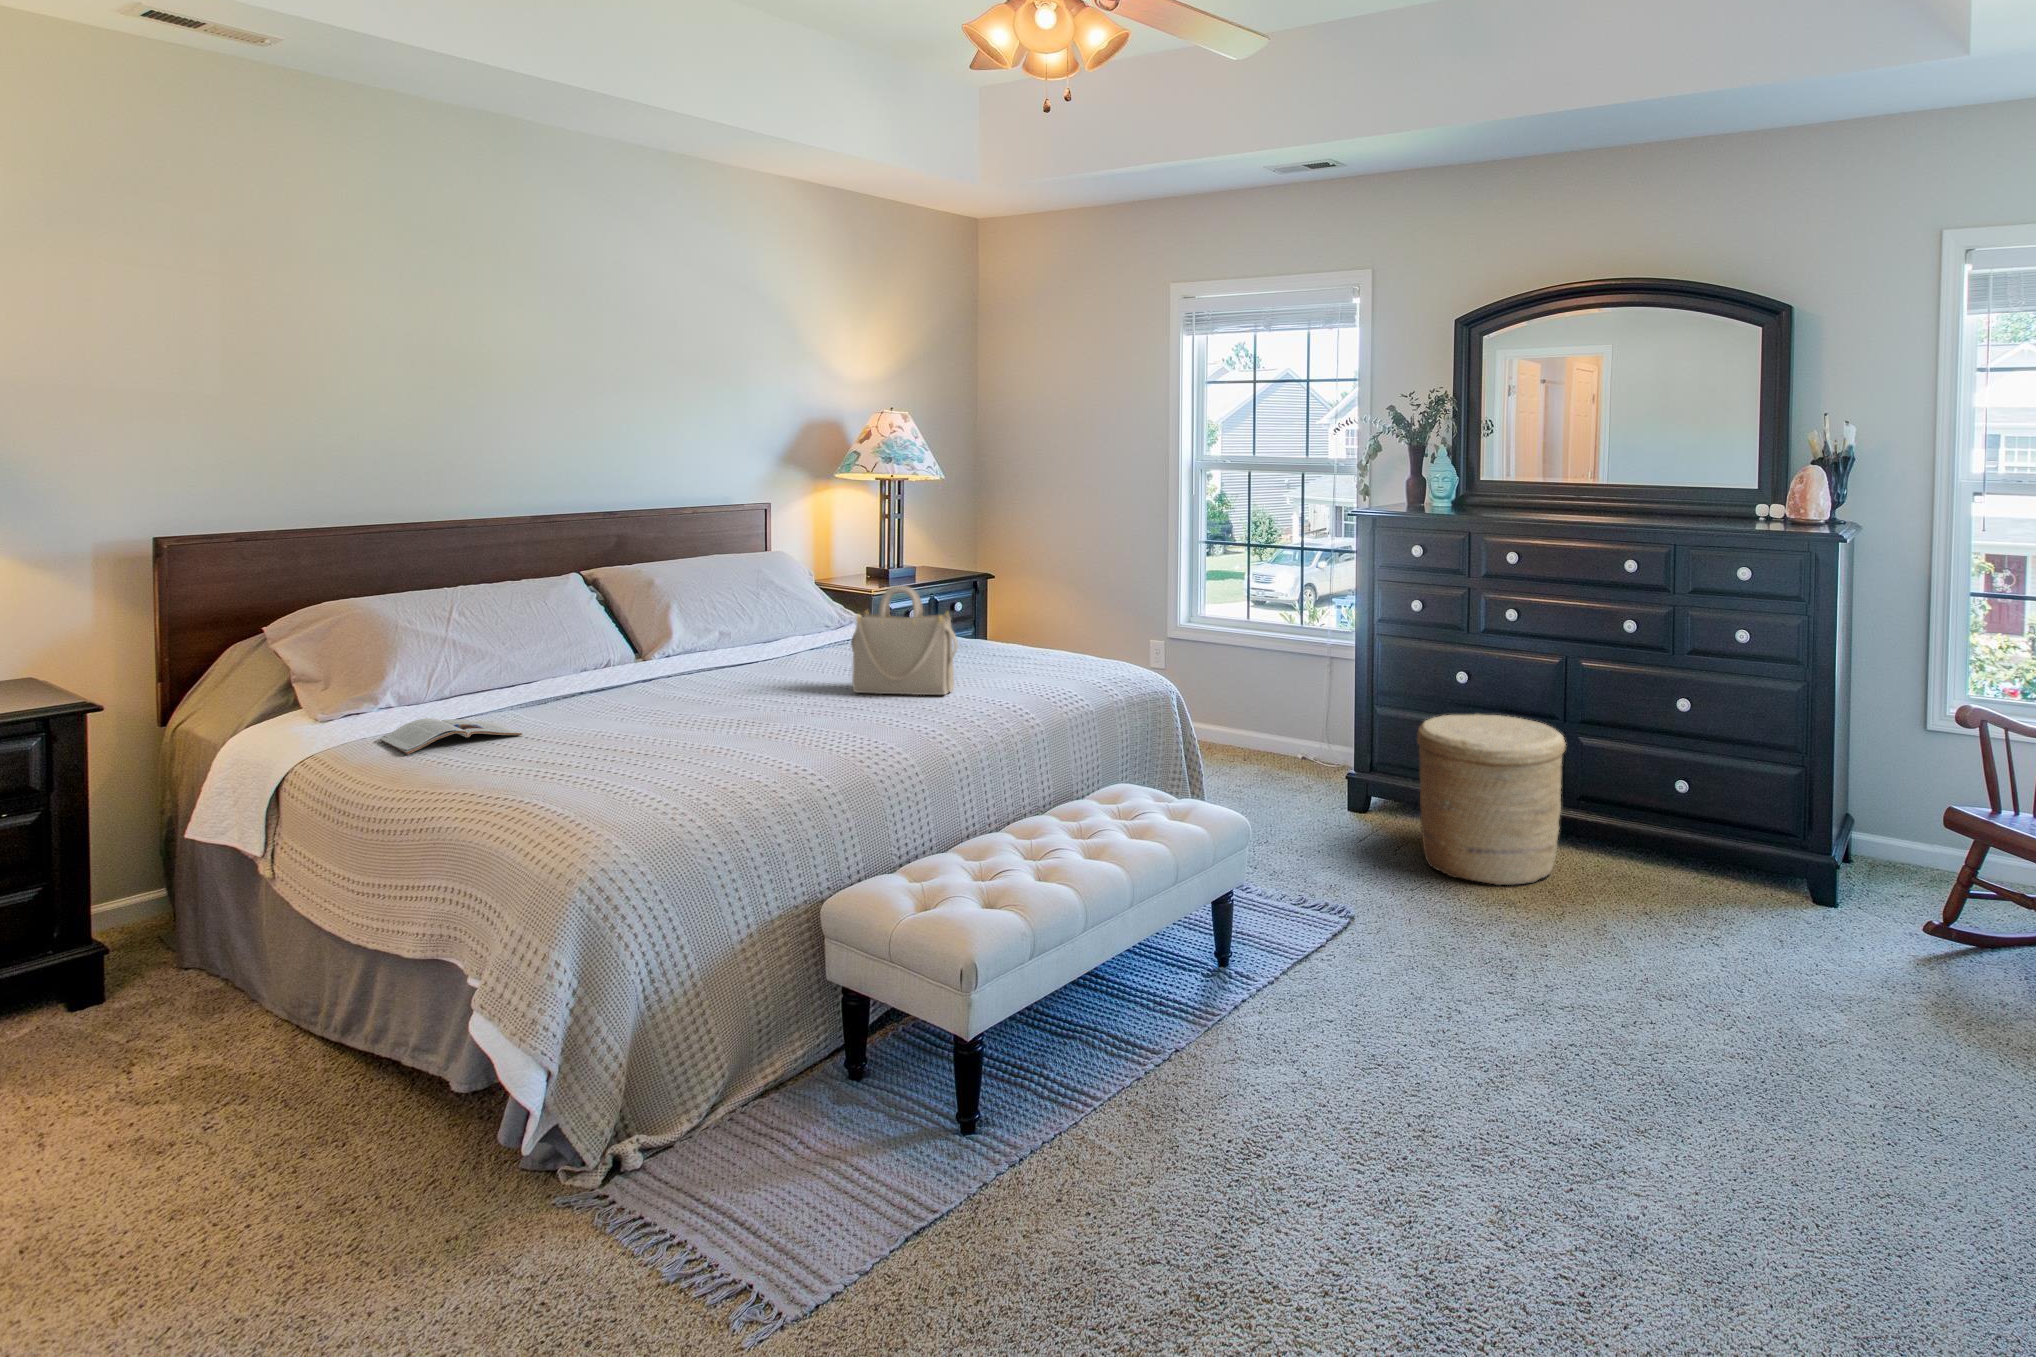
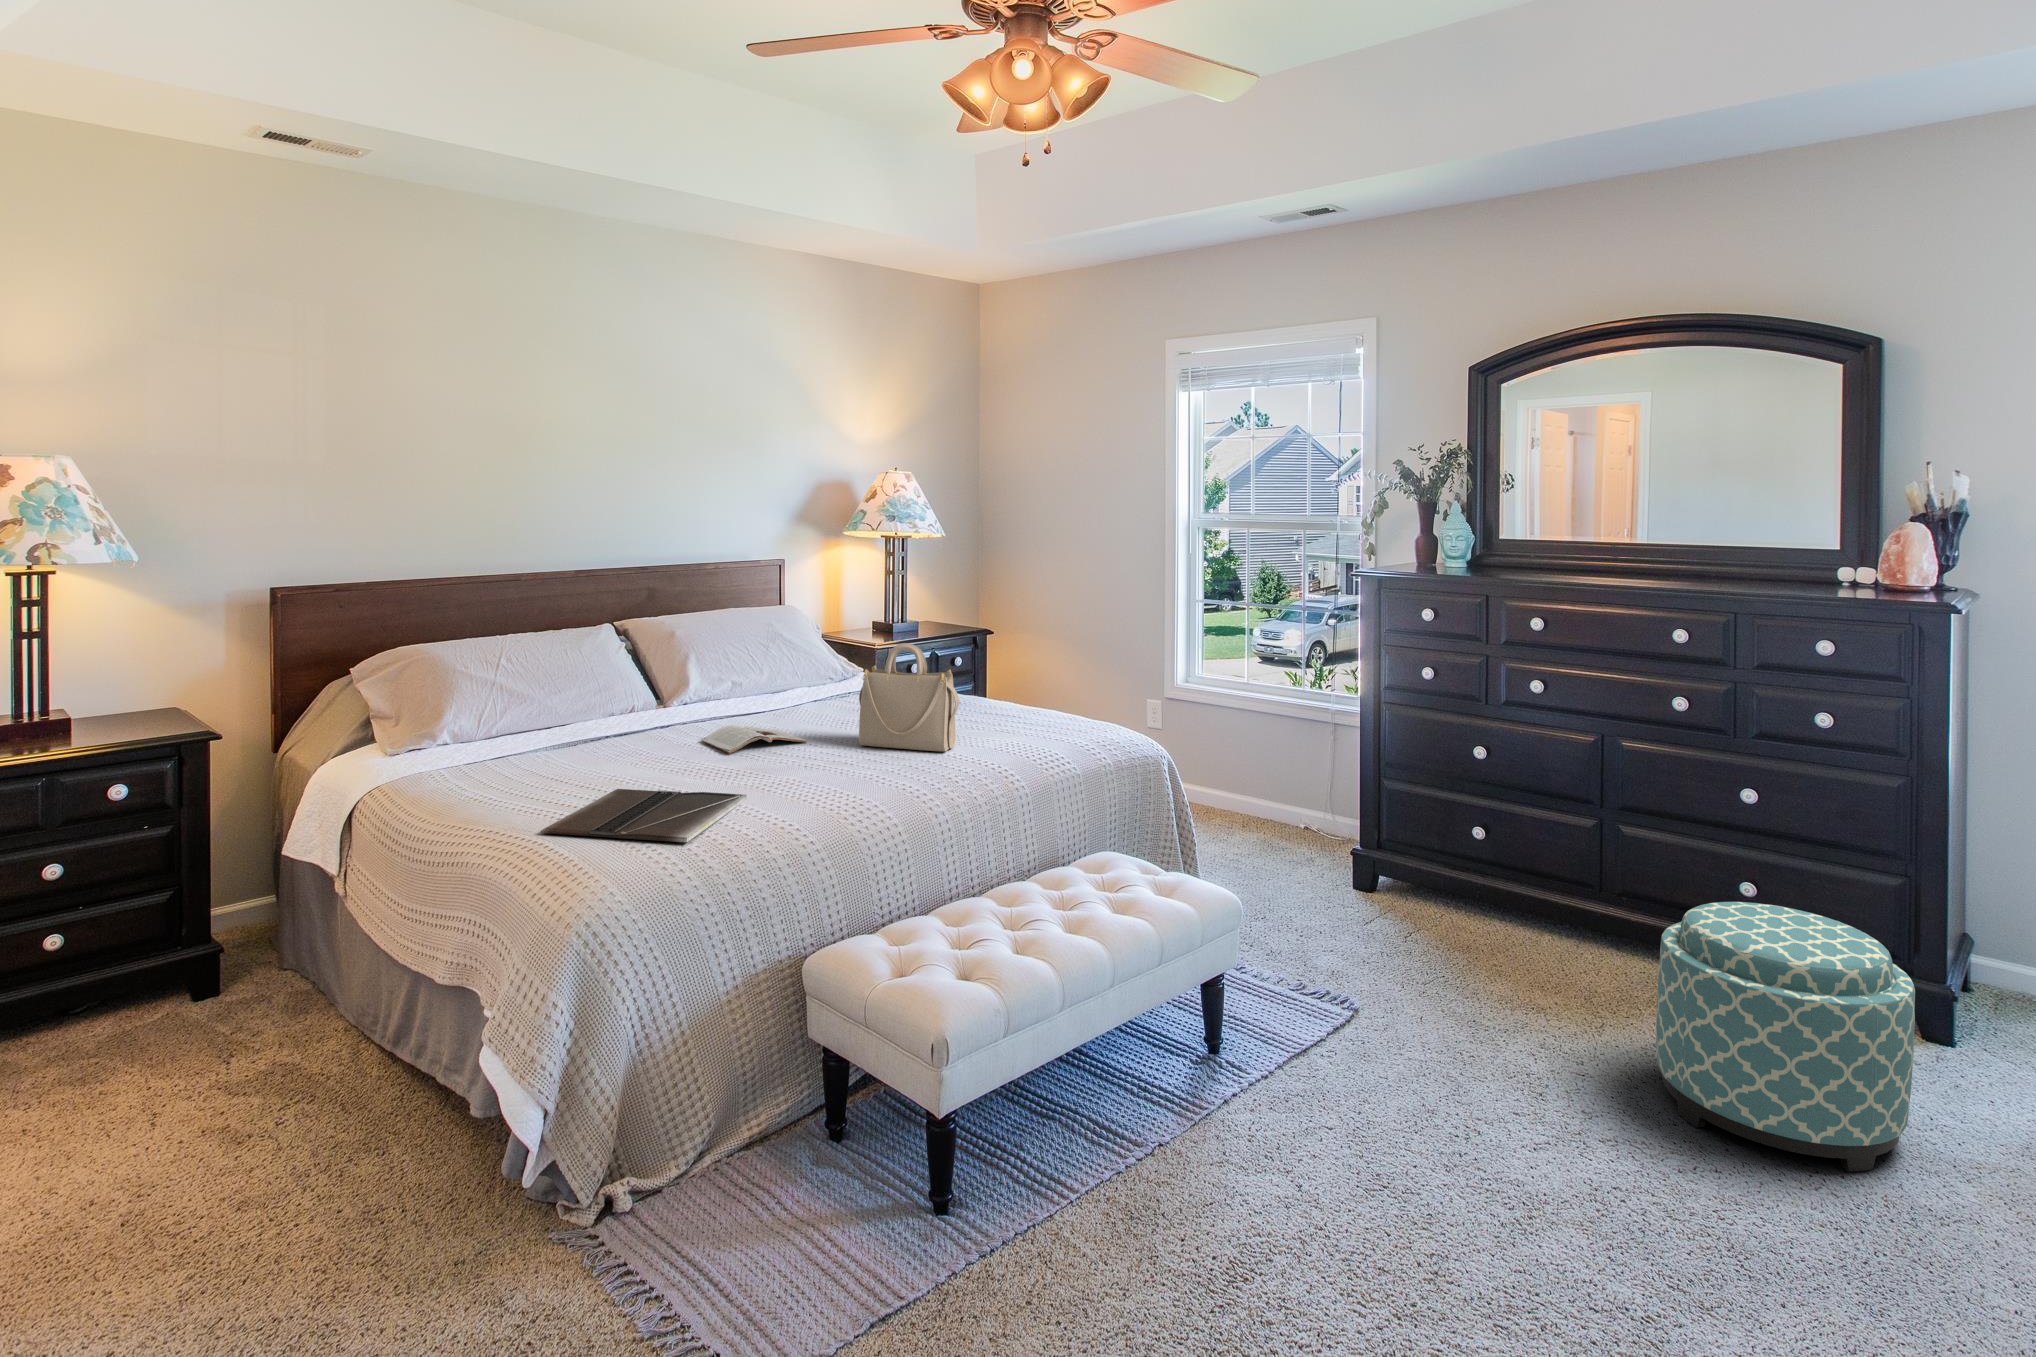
woven basket: present [1417,714,1566,885] -> none [1428,792,1594,979]
magazine: present [380,718,522,754] -> present [702,725,807,754]
laptop: none [517,743,741,791] -> present [541,789,747,843]
ottoman: none [1620,795,1831,1019] -> present [1656,902,1915,1171]

